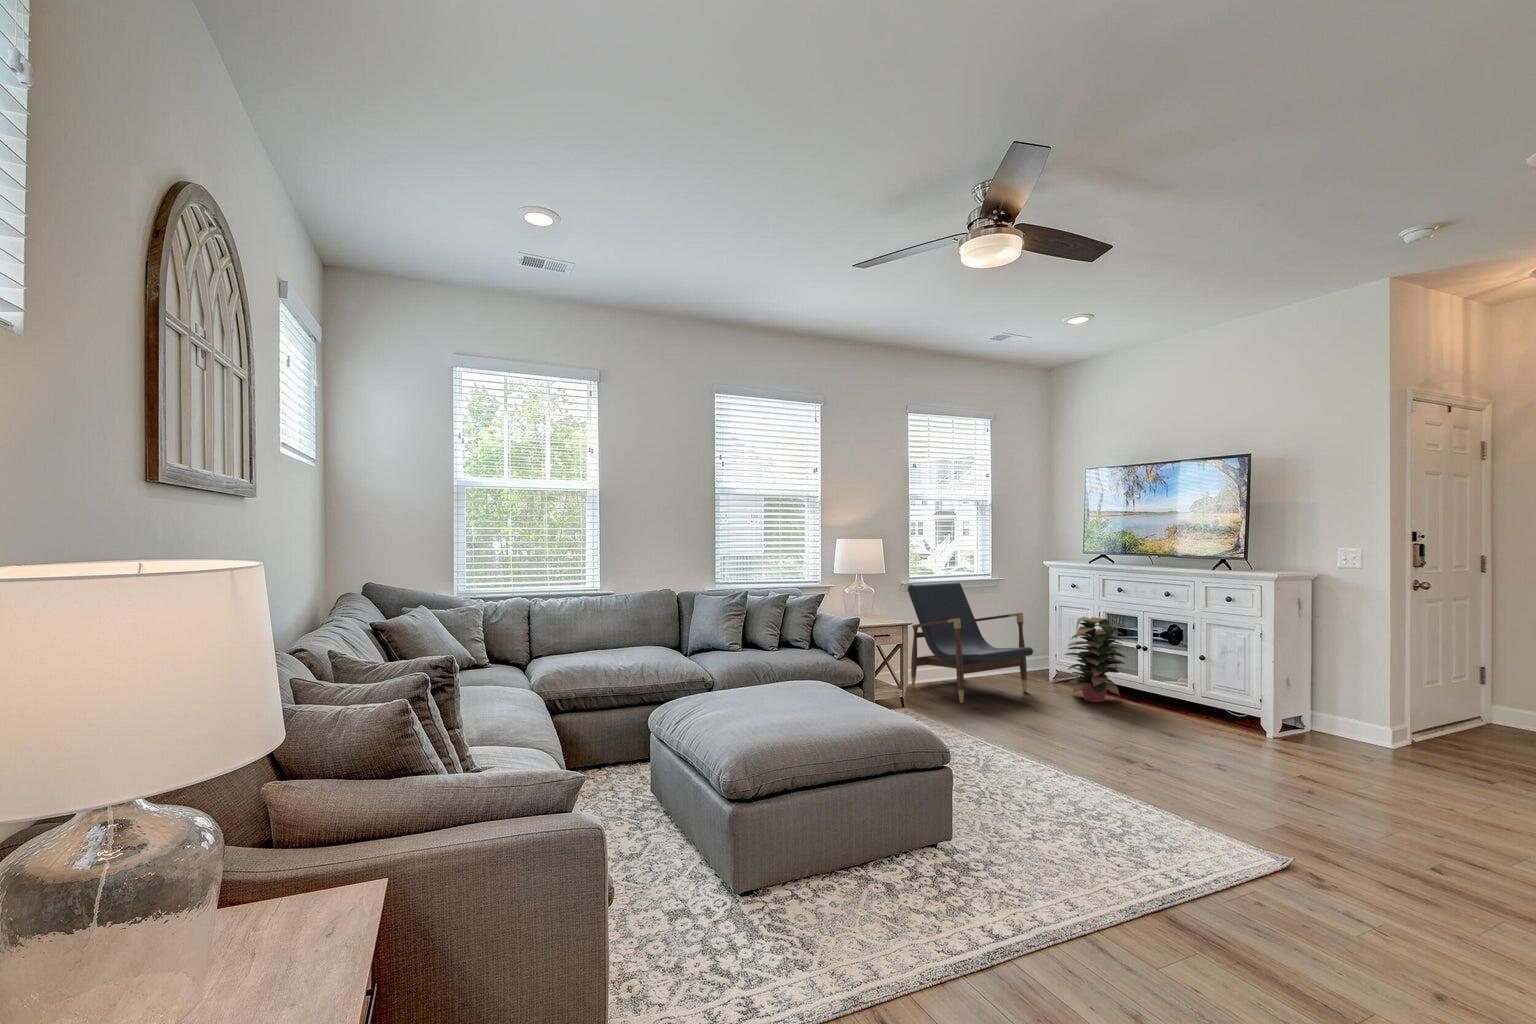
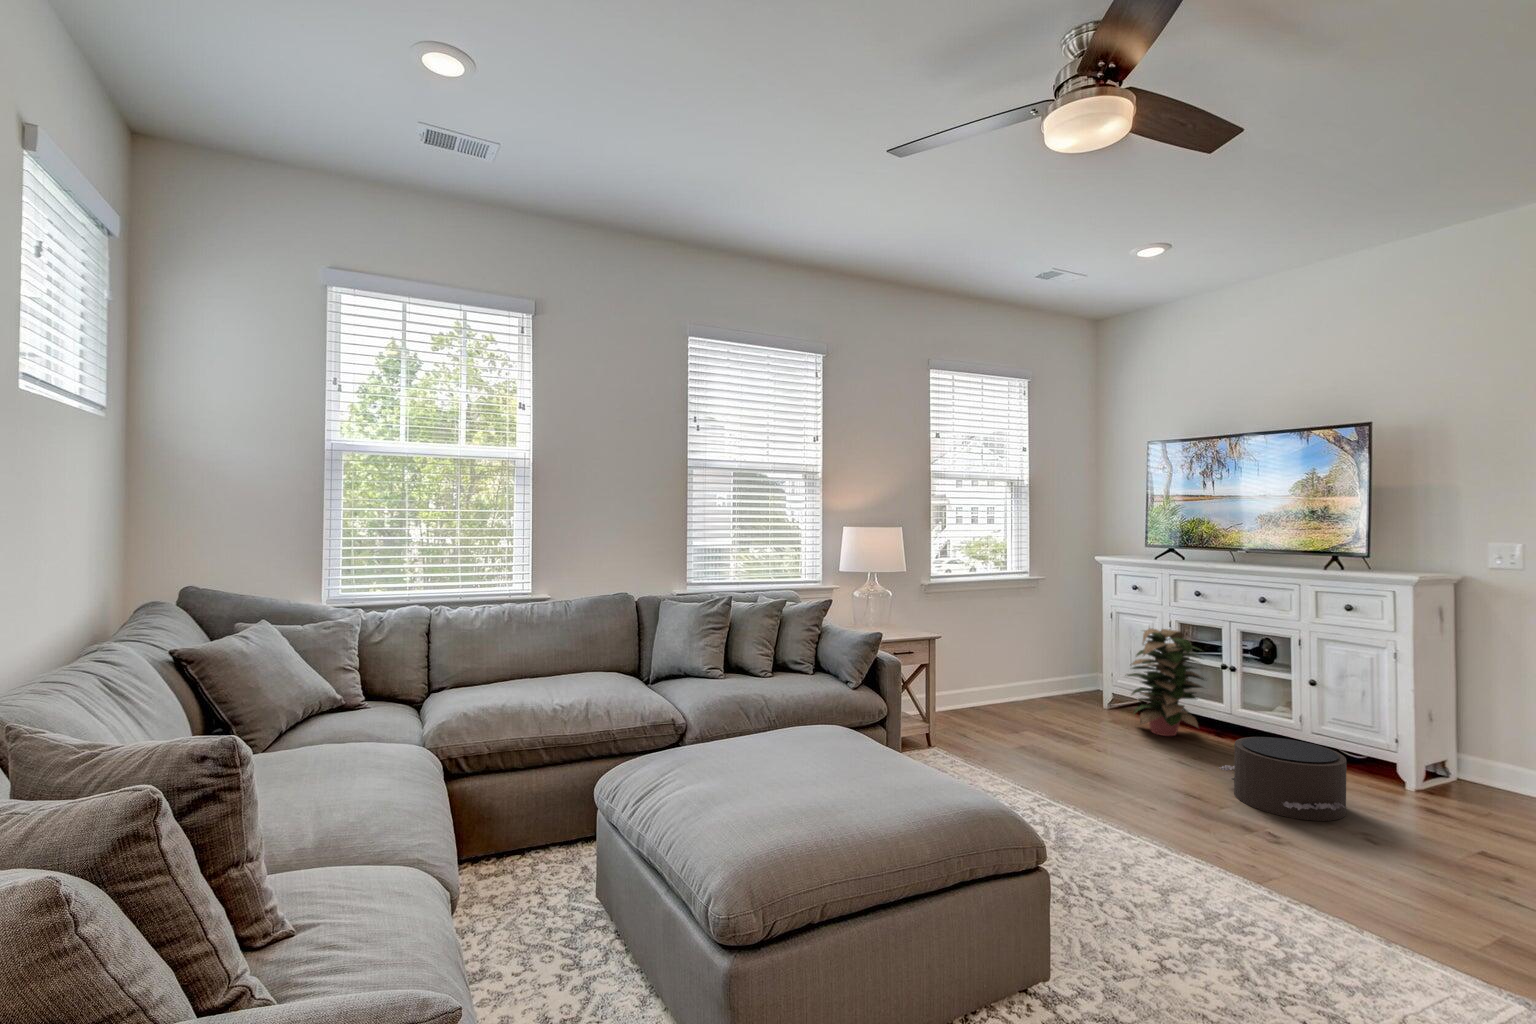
lounge chair: present [908,582,1033,703] -> none [928,583,1088,739]
pouf: none [1122,697,1213,757] -> present [1219,737,1347,821]

